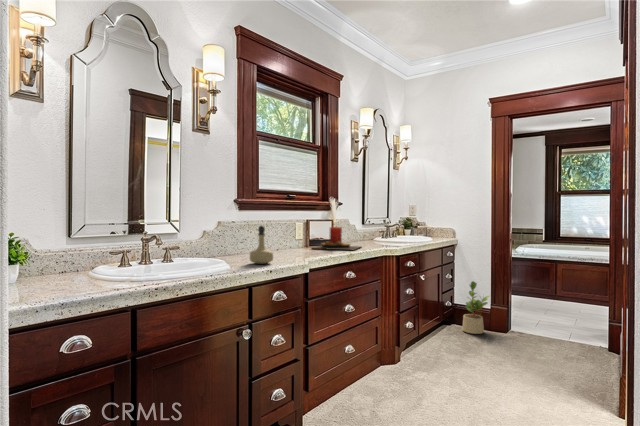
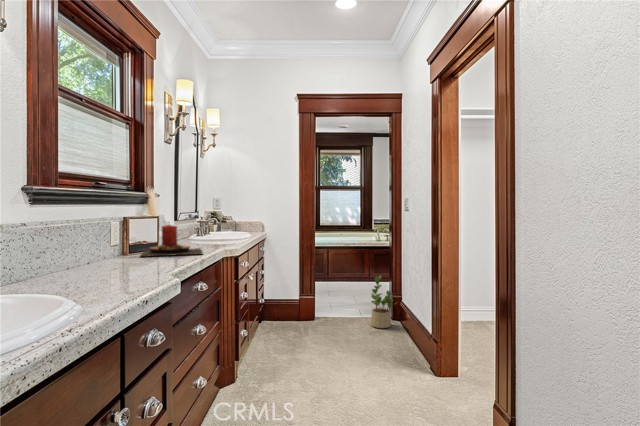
perfume bottle: present [250,226,273,264] -> none [100,228,141,288]
potted plant: present [462,281,489,334] -> present [371,275,397,328]

